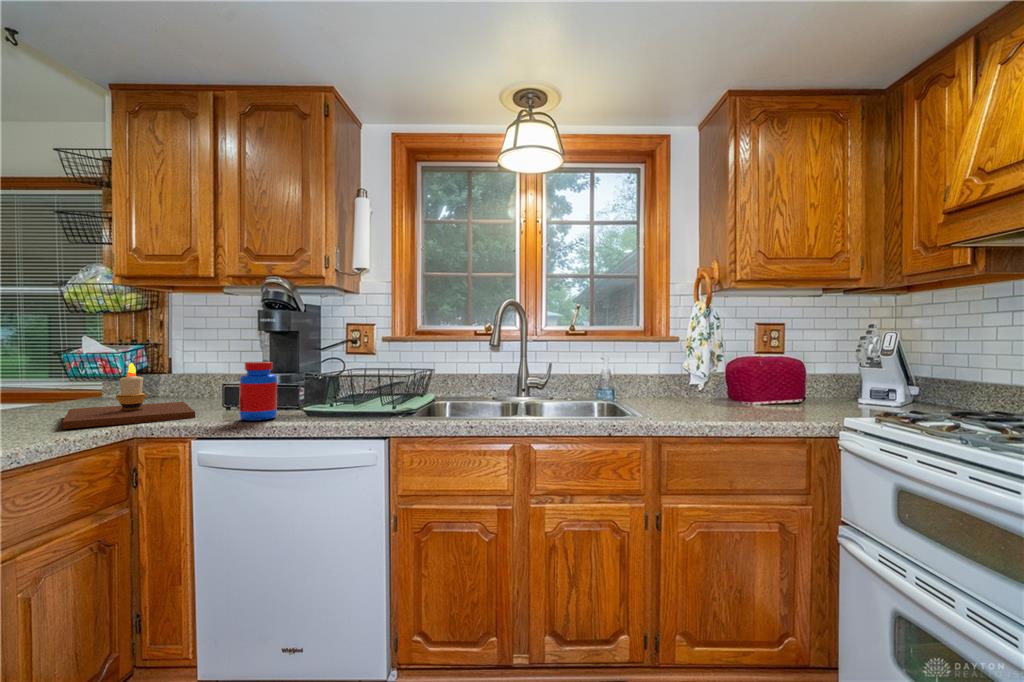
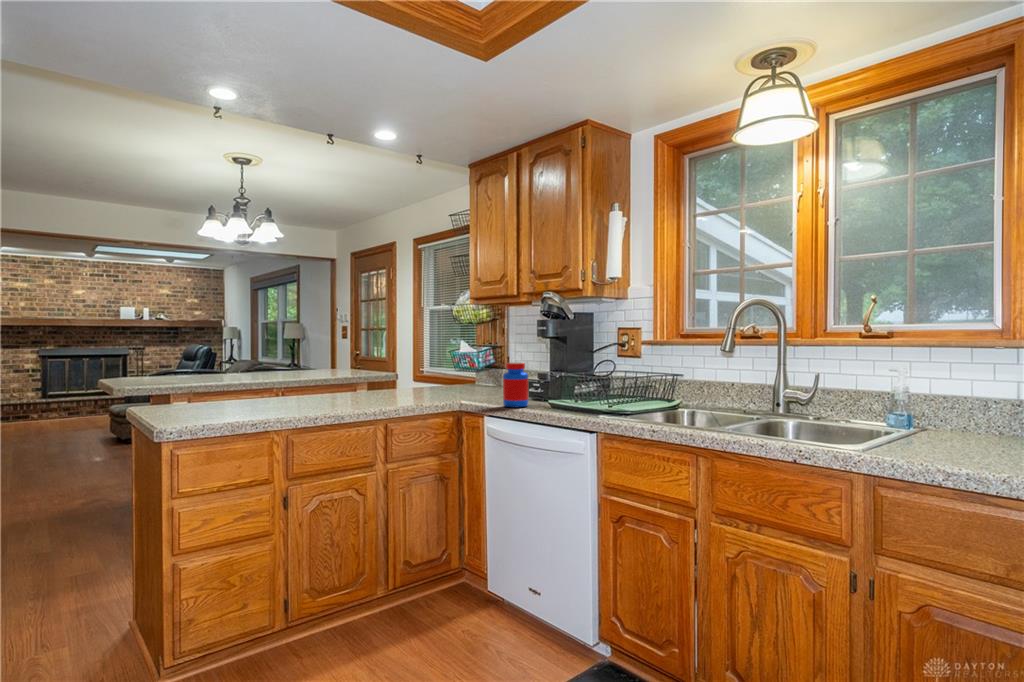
candle: present [63,363,195,429] -> none [420,361,499,402]

